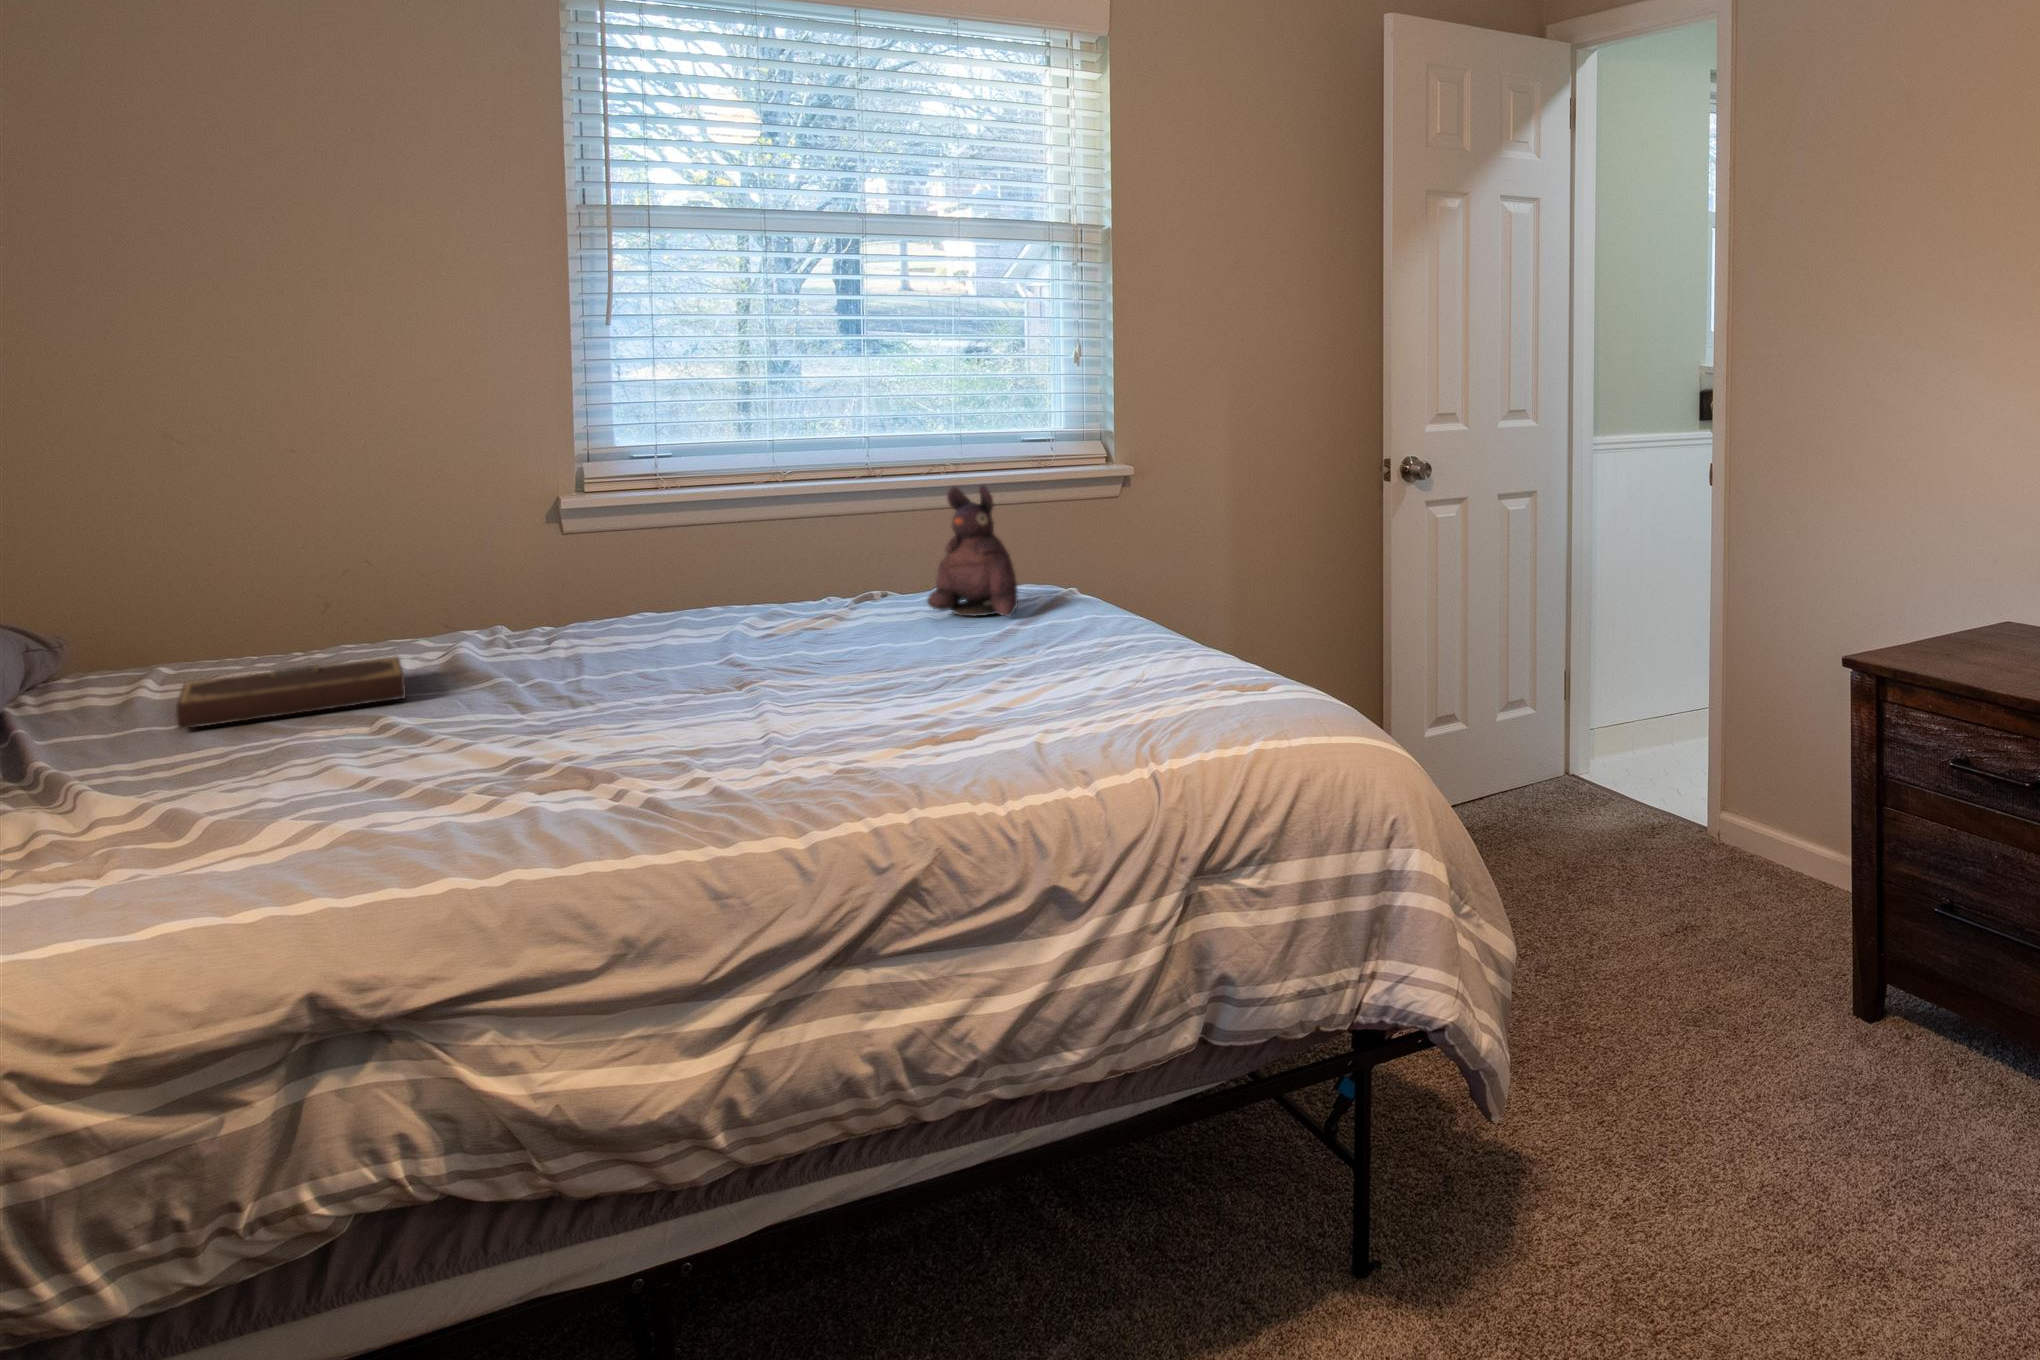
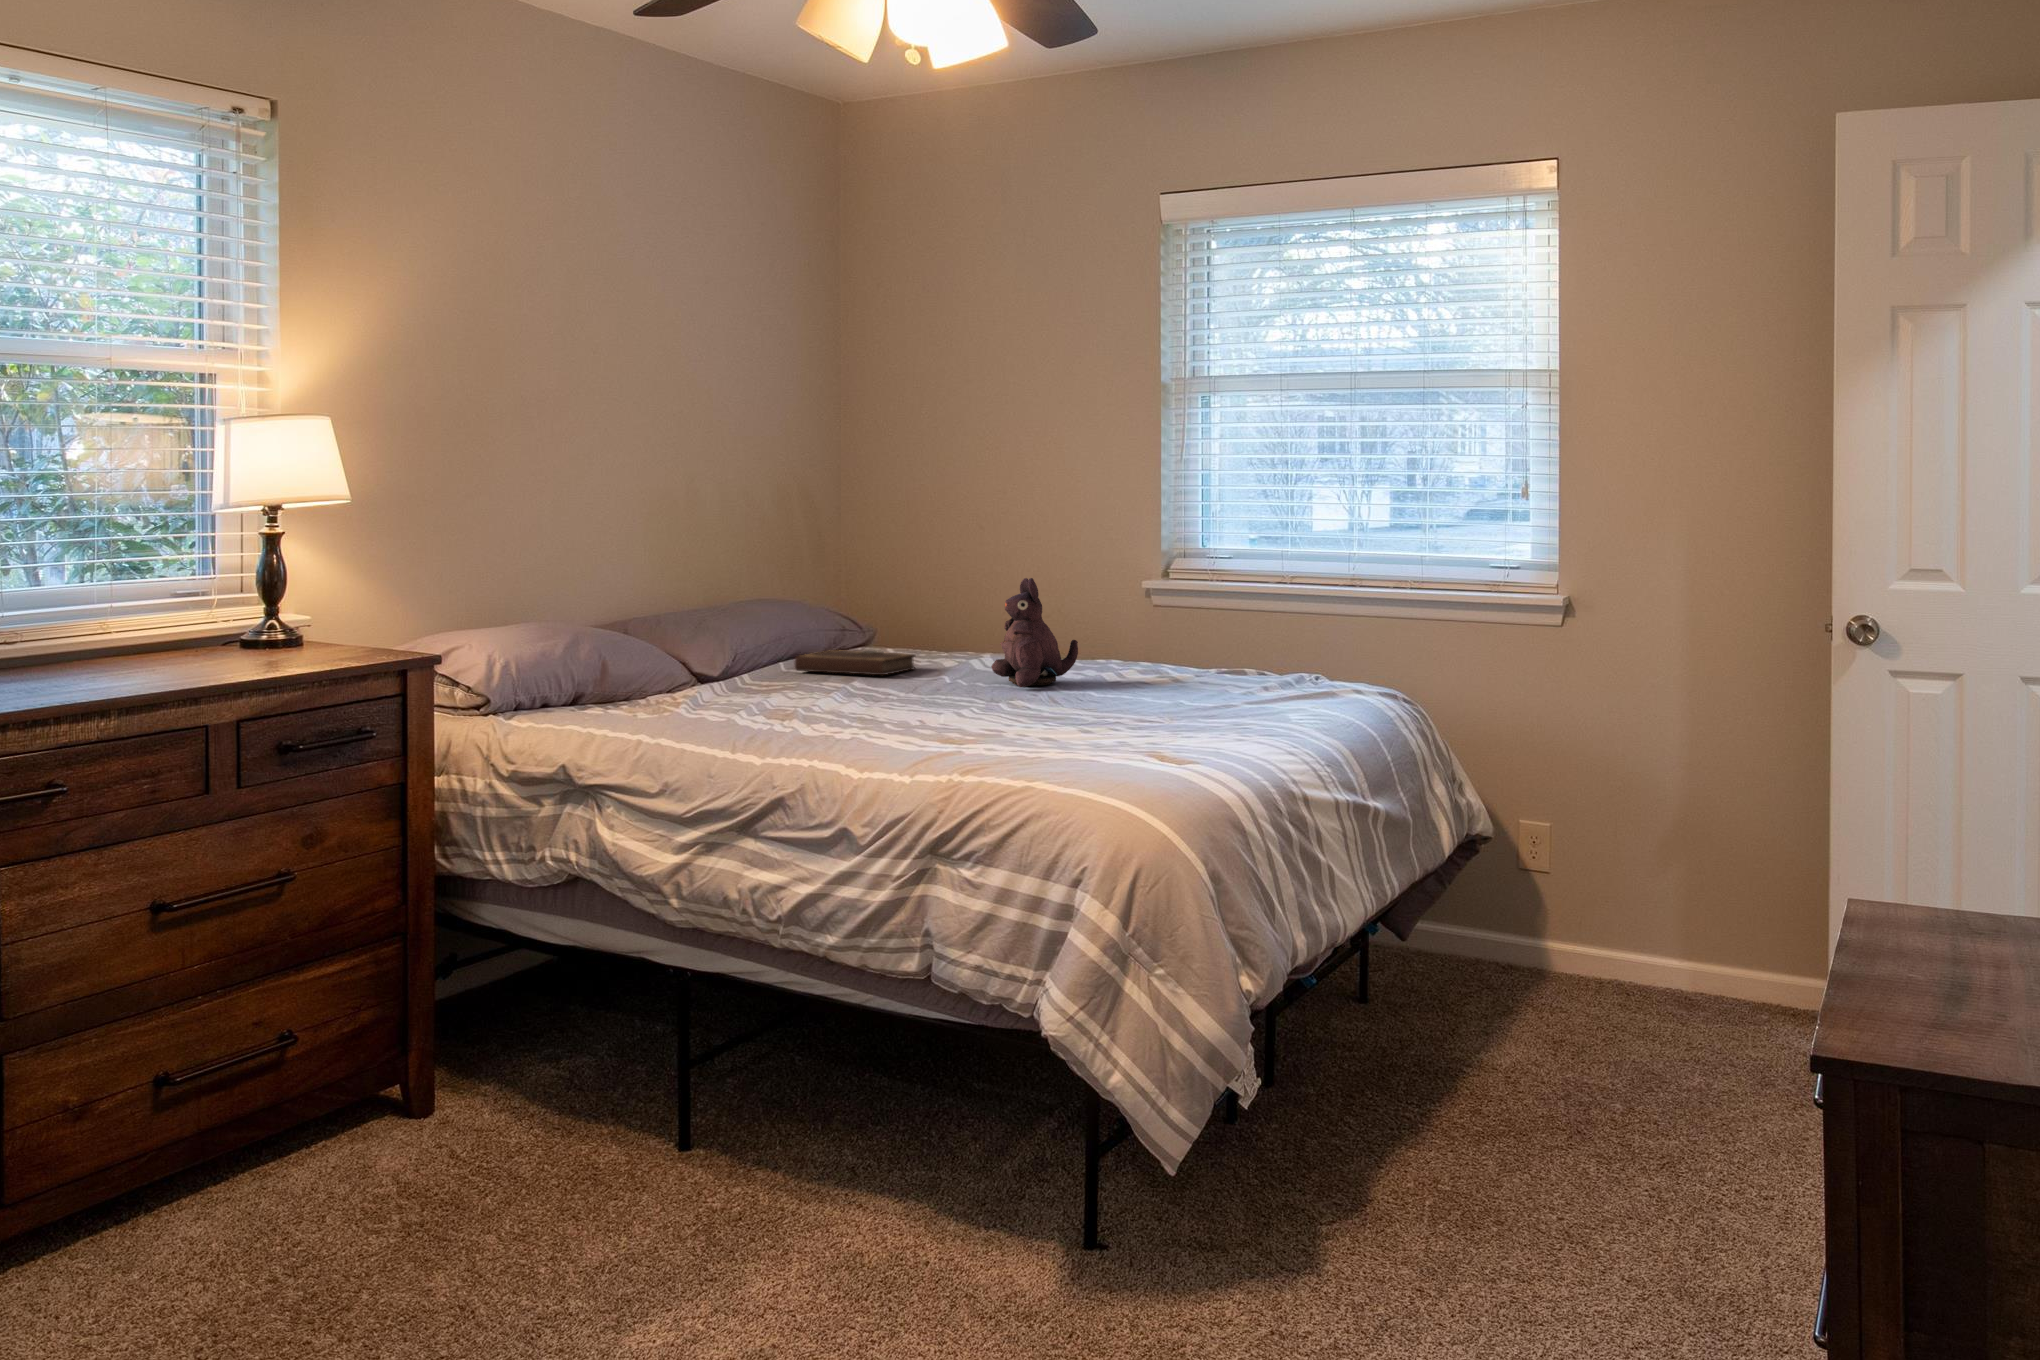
plush toy: present [927,485,1018,617] -> present [992,578,1078,687]

